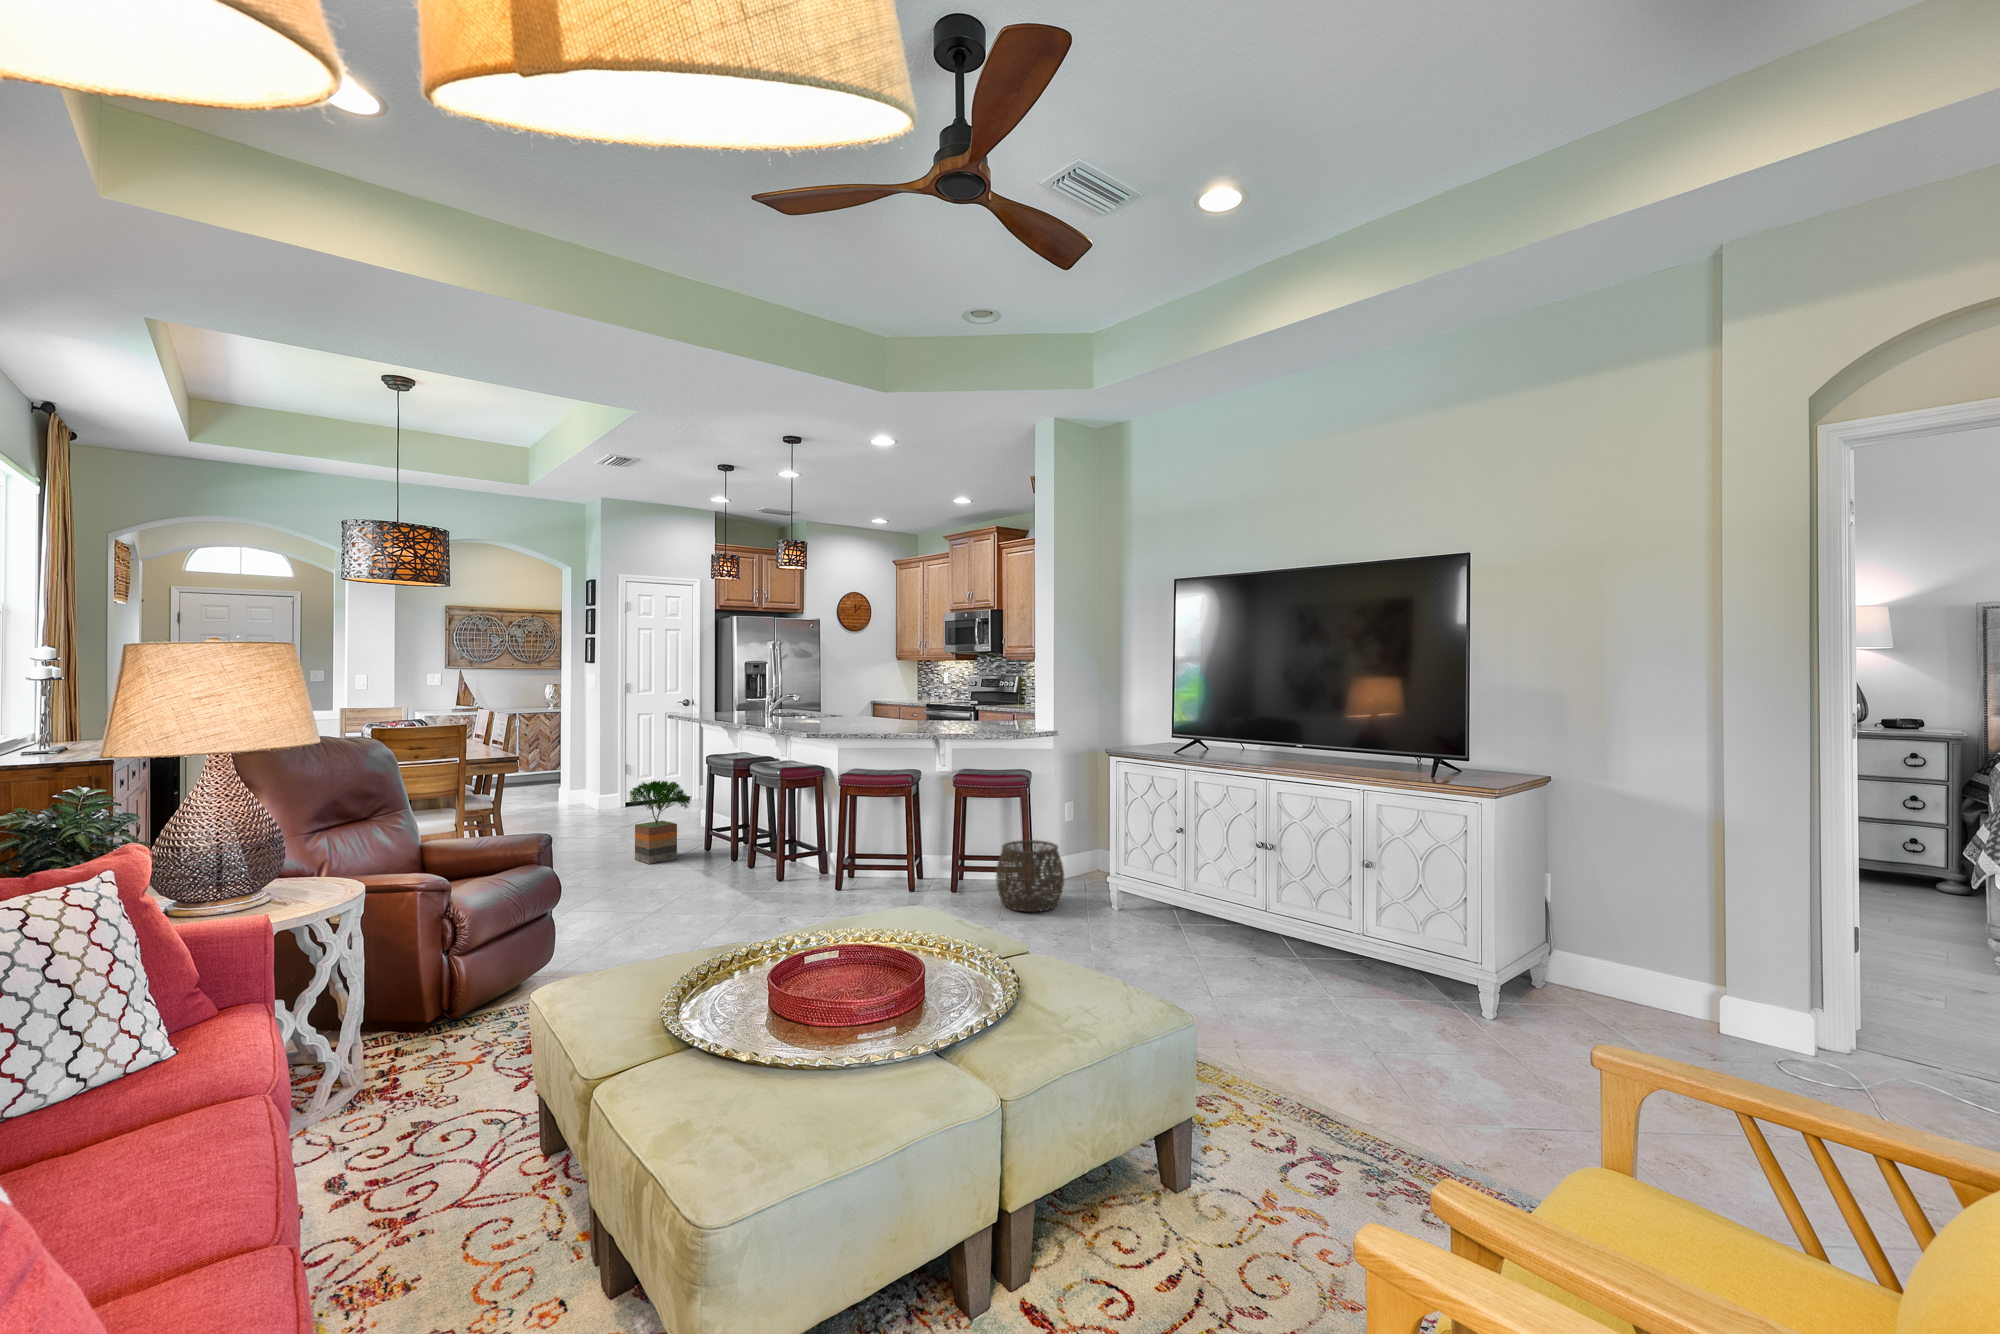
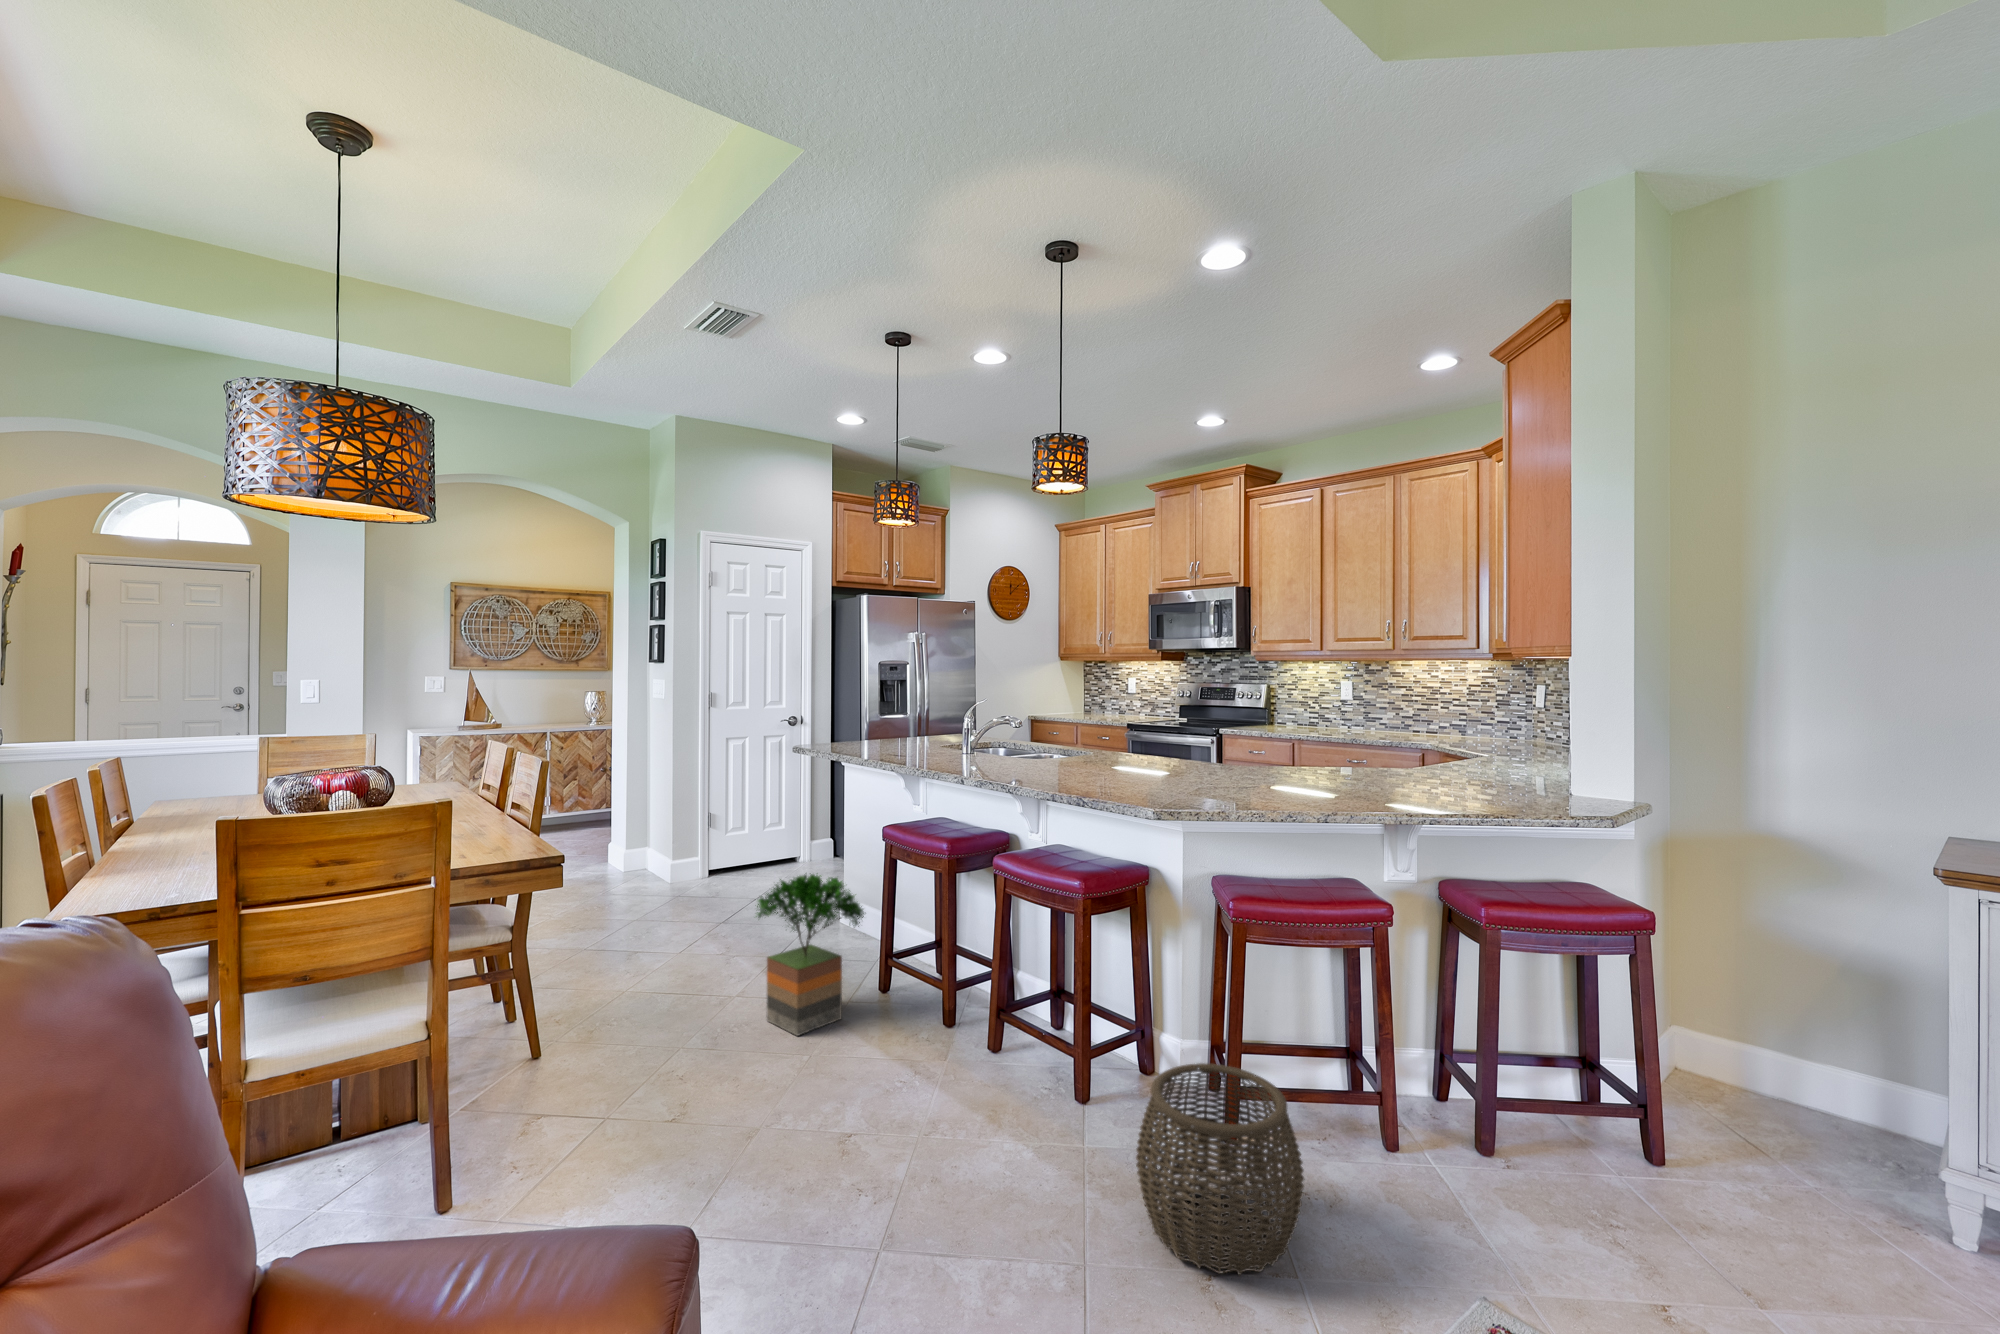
woven basket: present [996,840,1064,912] -> present [1136,1063,1304,1275]

